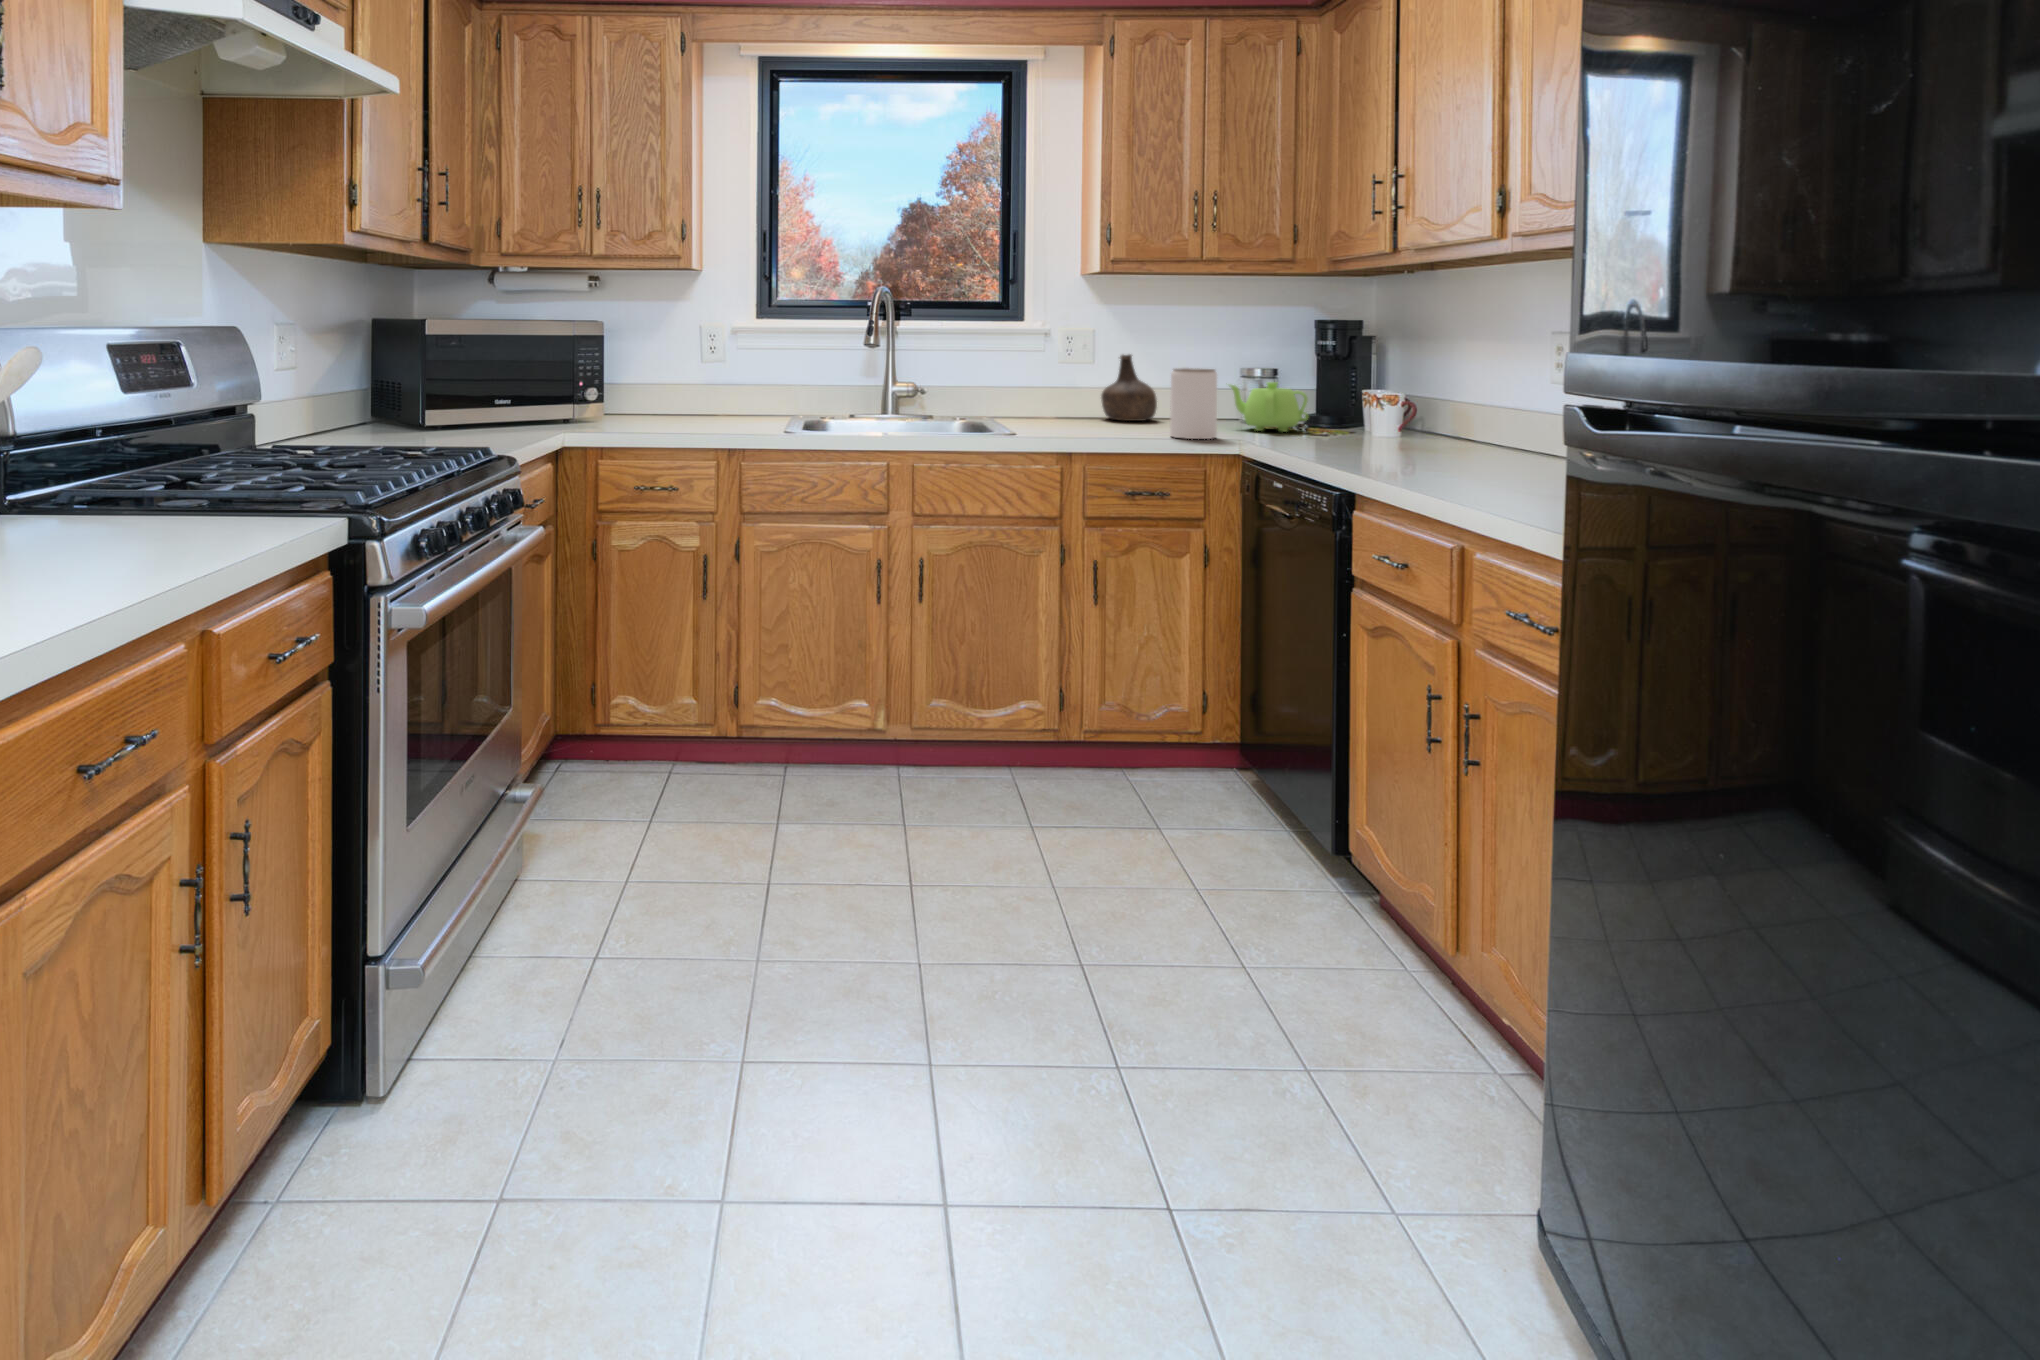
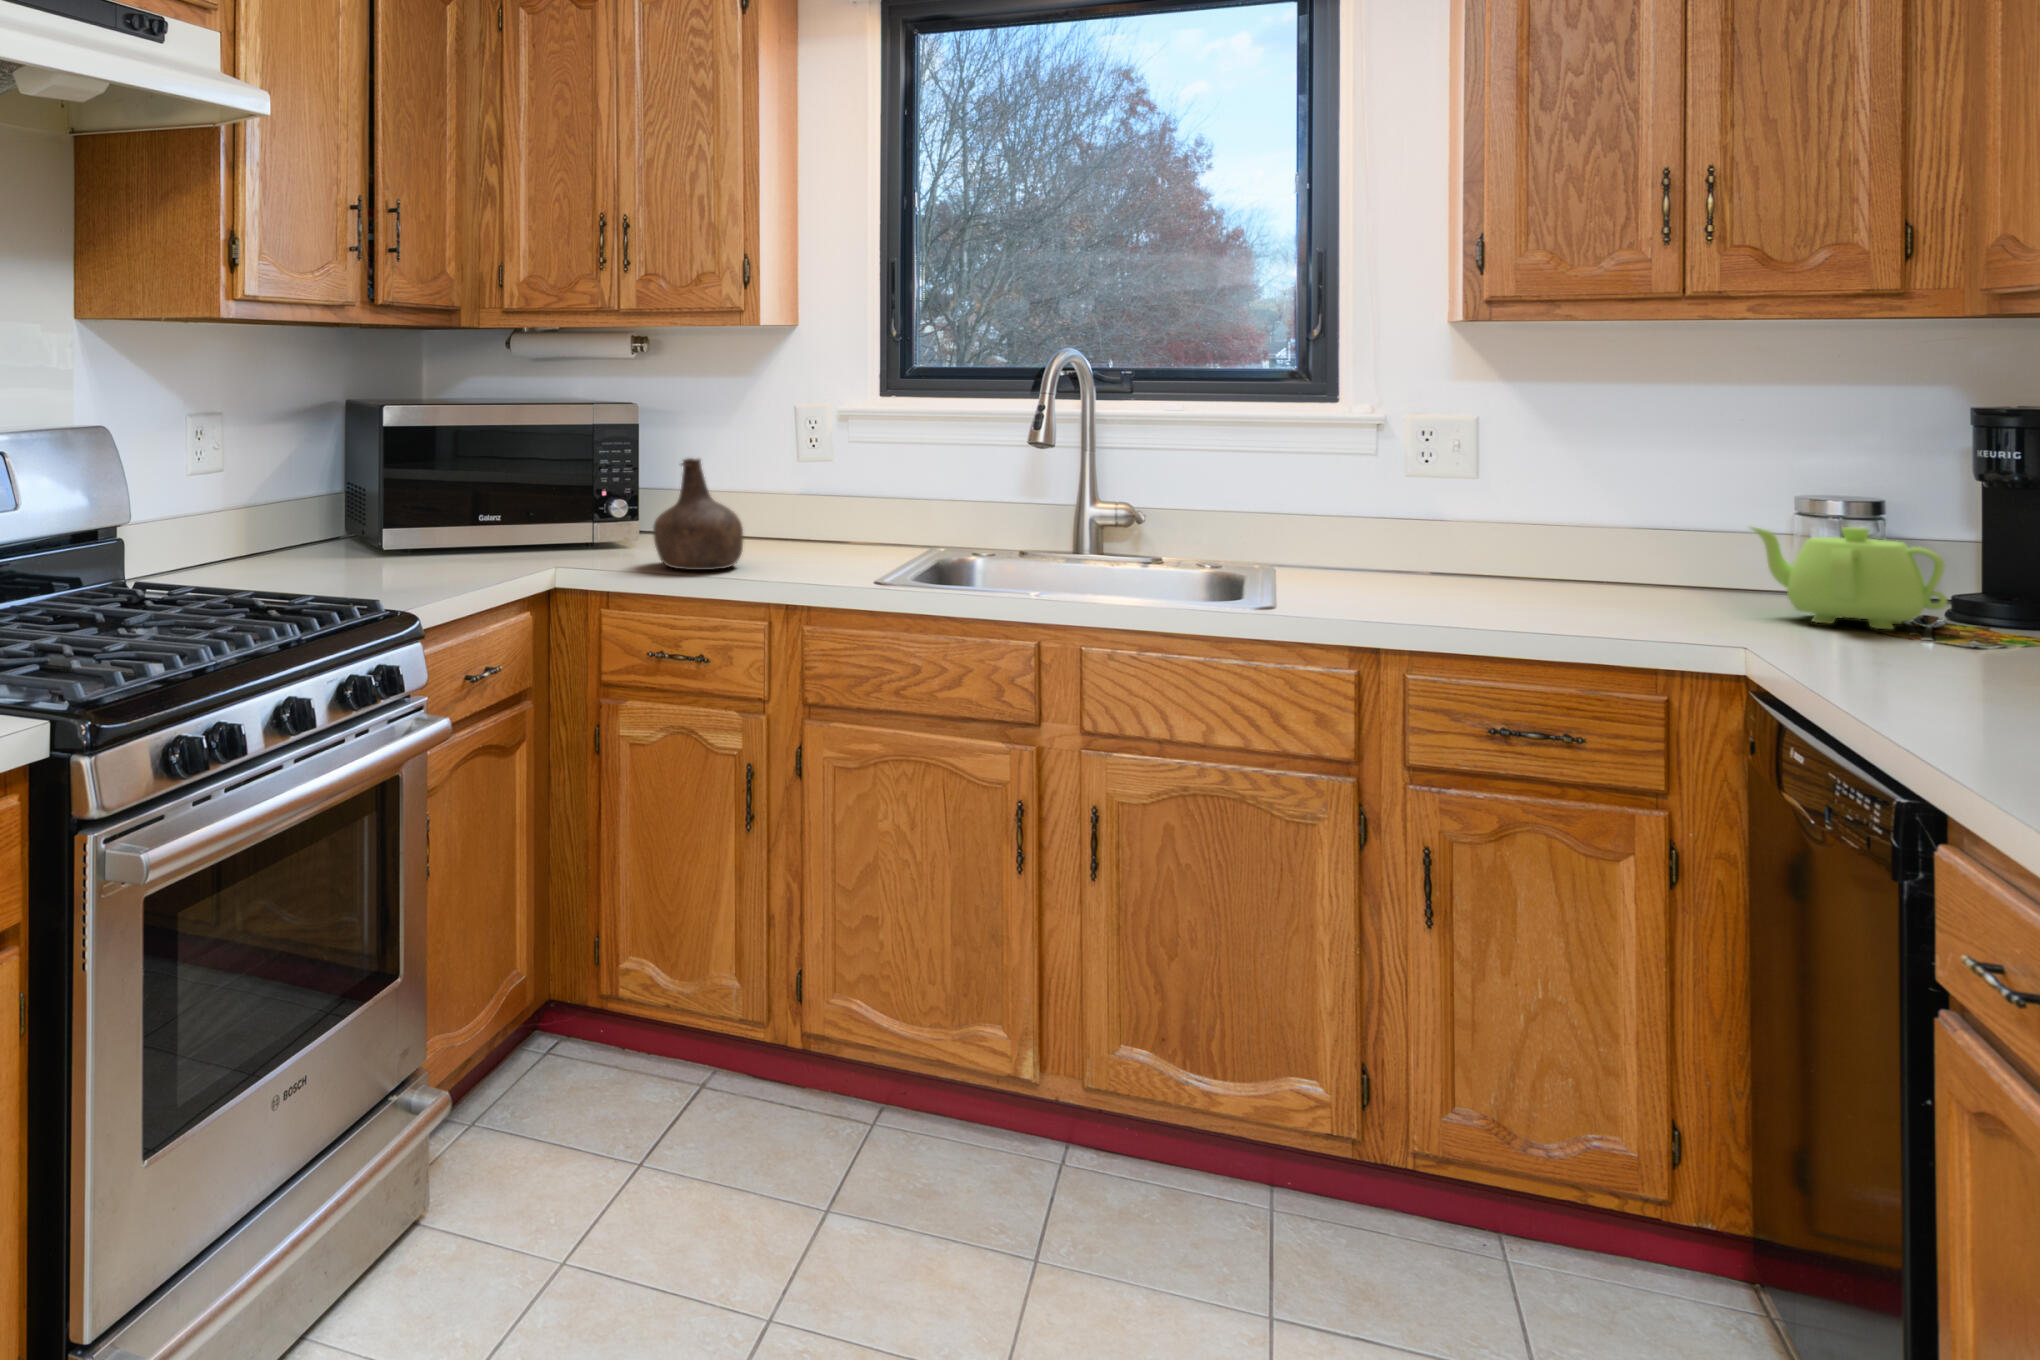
bottle: present [1101,354,1157,421] -> present [653,458,743,570]
jar: present [1170,368,1217,439] -> none [1598,499,1703,639]

